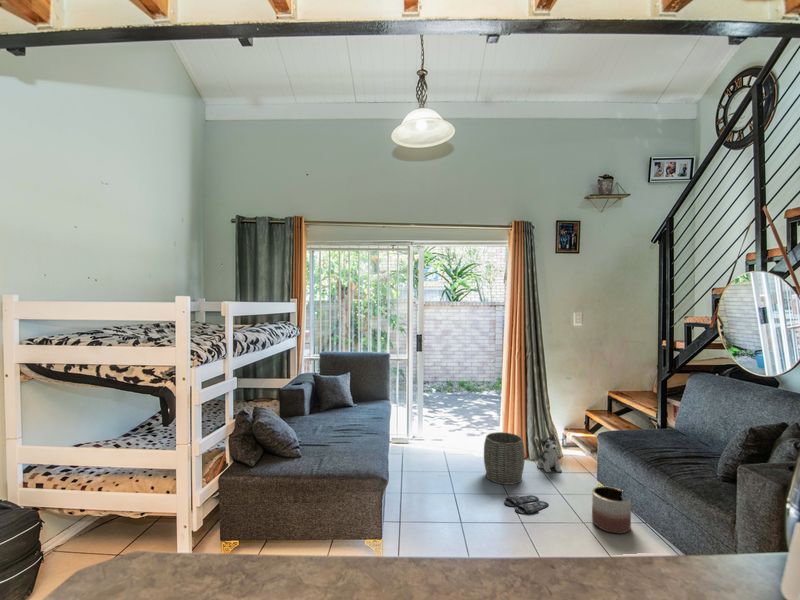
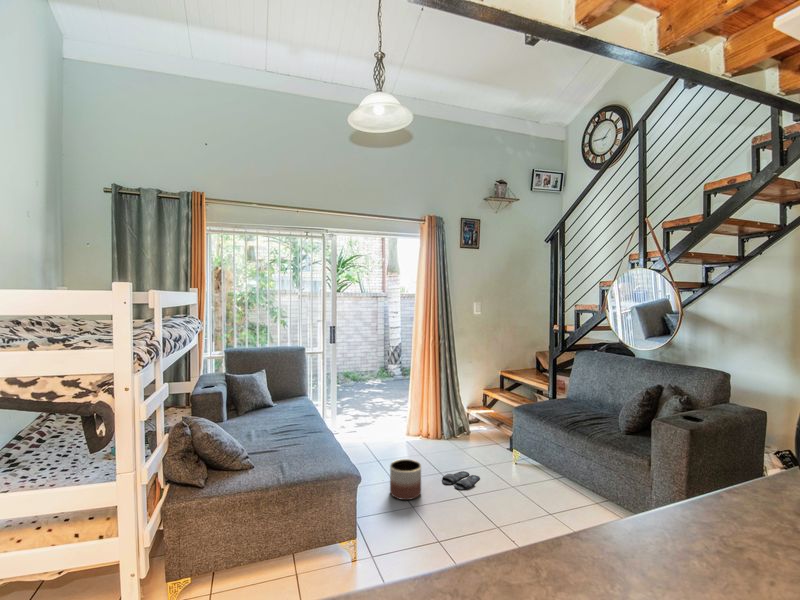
woven basket: present [484,432,525,485] -> none [411,416,449,465]
plush toy: present [537,434,562,472] -> none [452,413,475,449]
planter: present [592,486,631,533] -> present [390,459,421,500]

